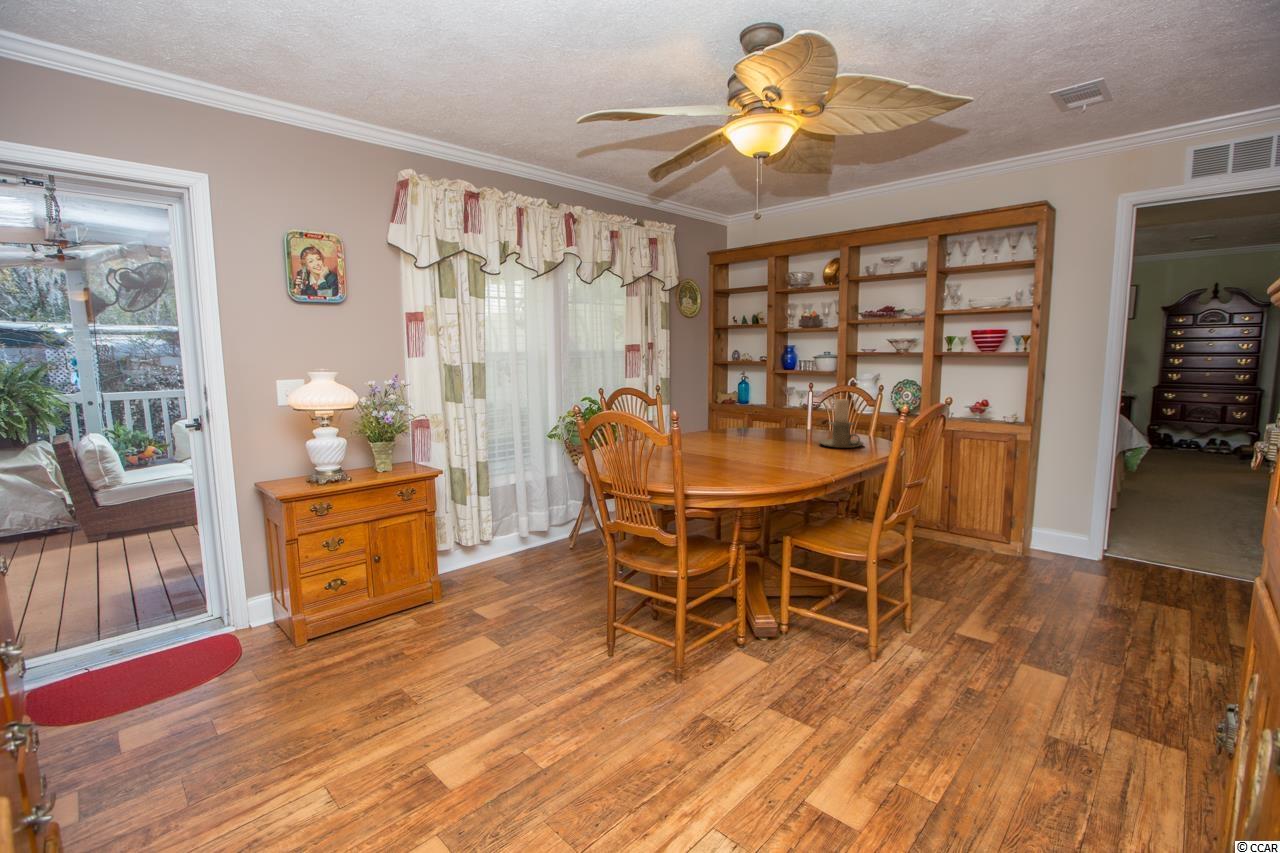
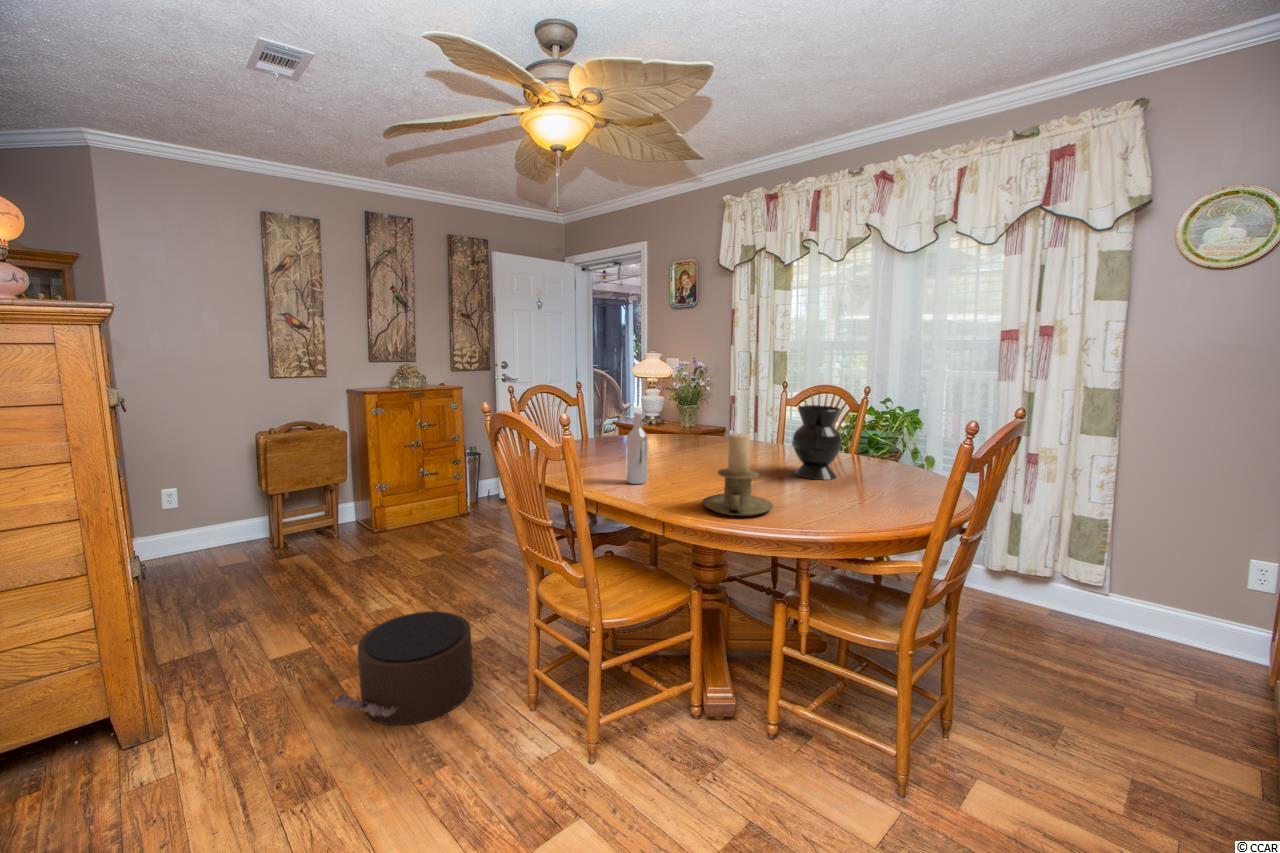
decorative vase: none [713,389,764,438] -> present [792,405,842,480]
wine bottle: none [787,397,805,460] -> present [626,407,648,484]
pouf: none [828,638,995,767] -> present [333,611,473,725]

